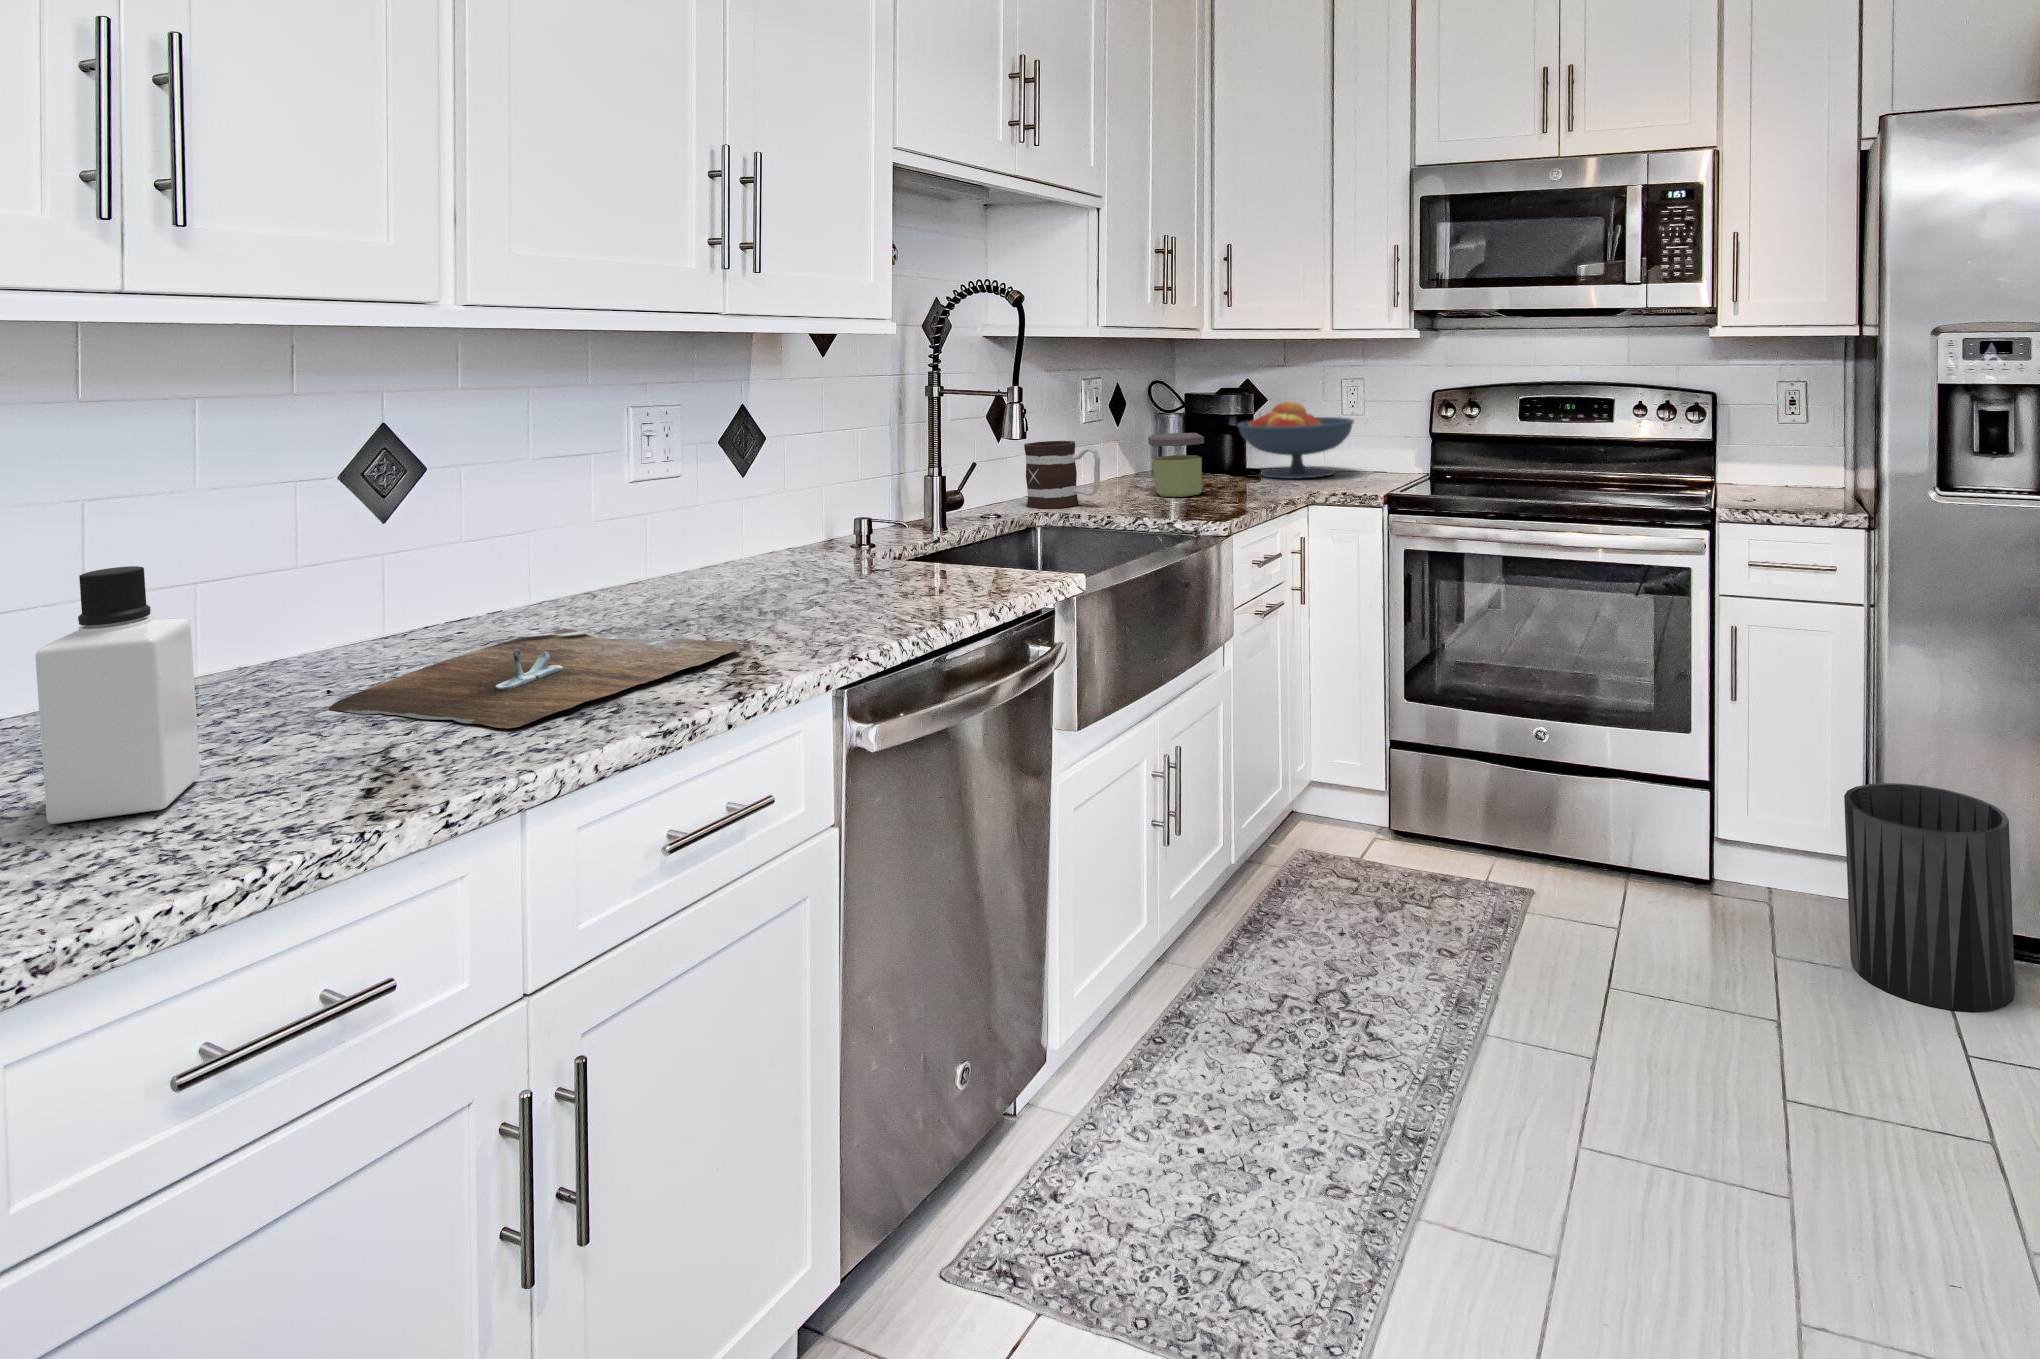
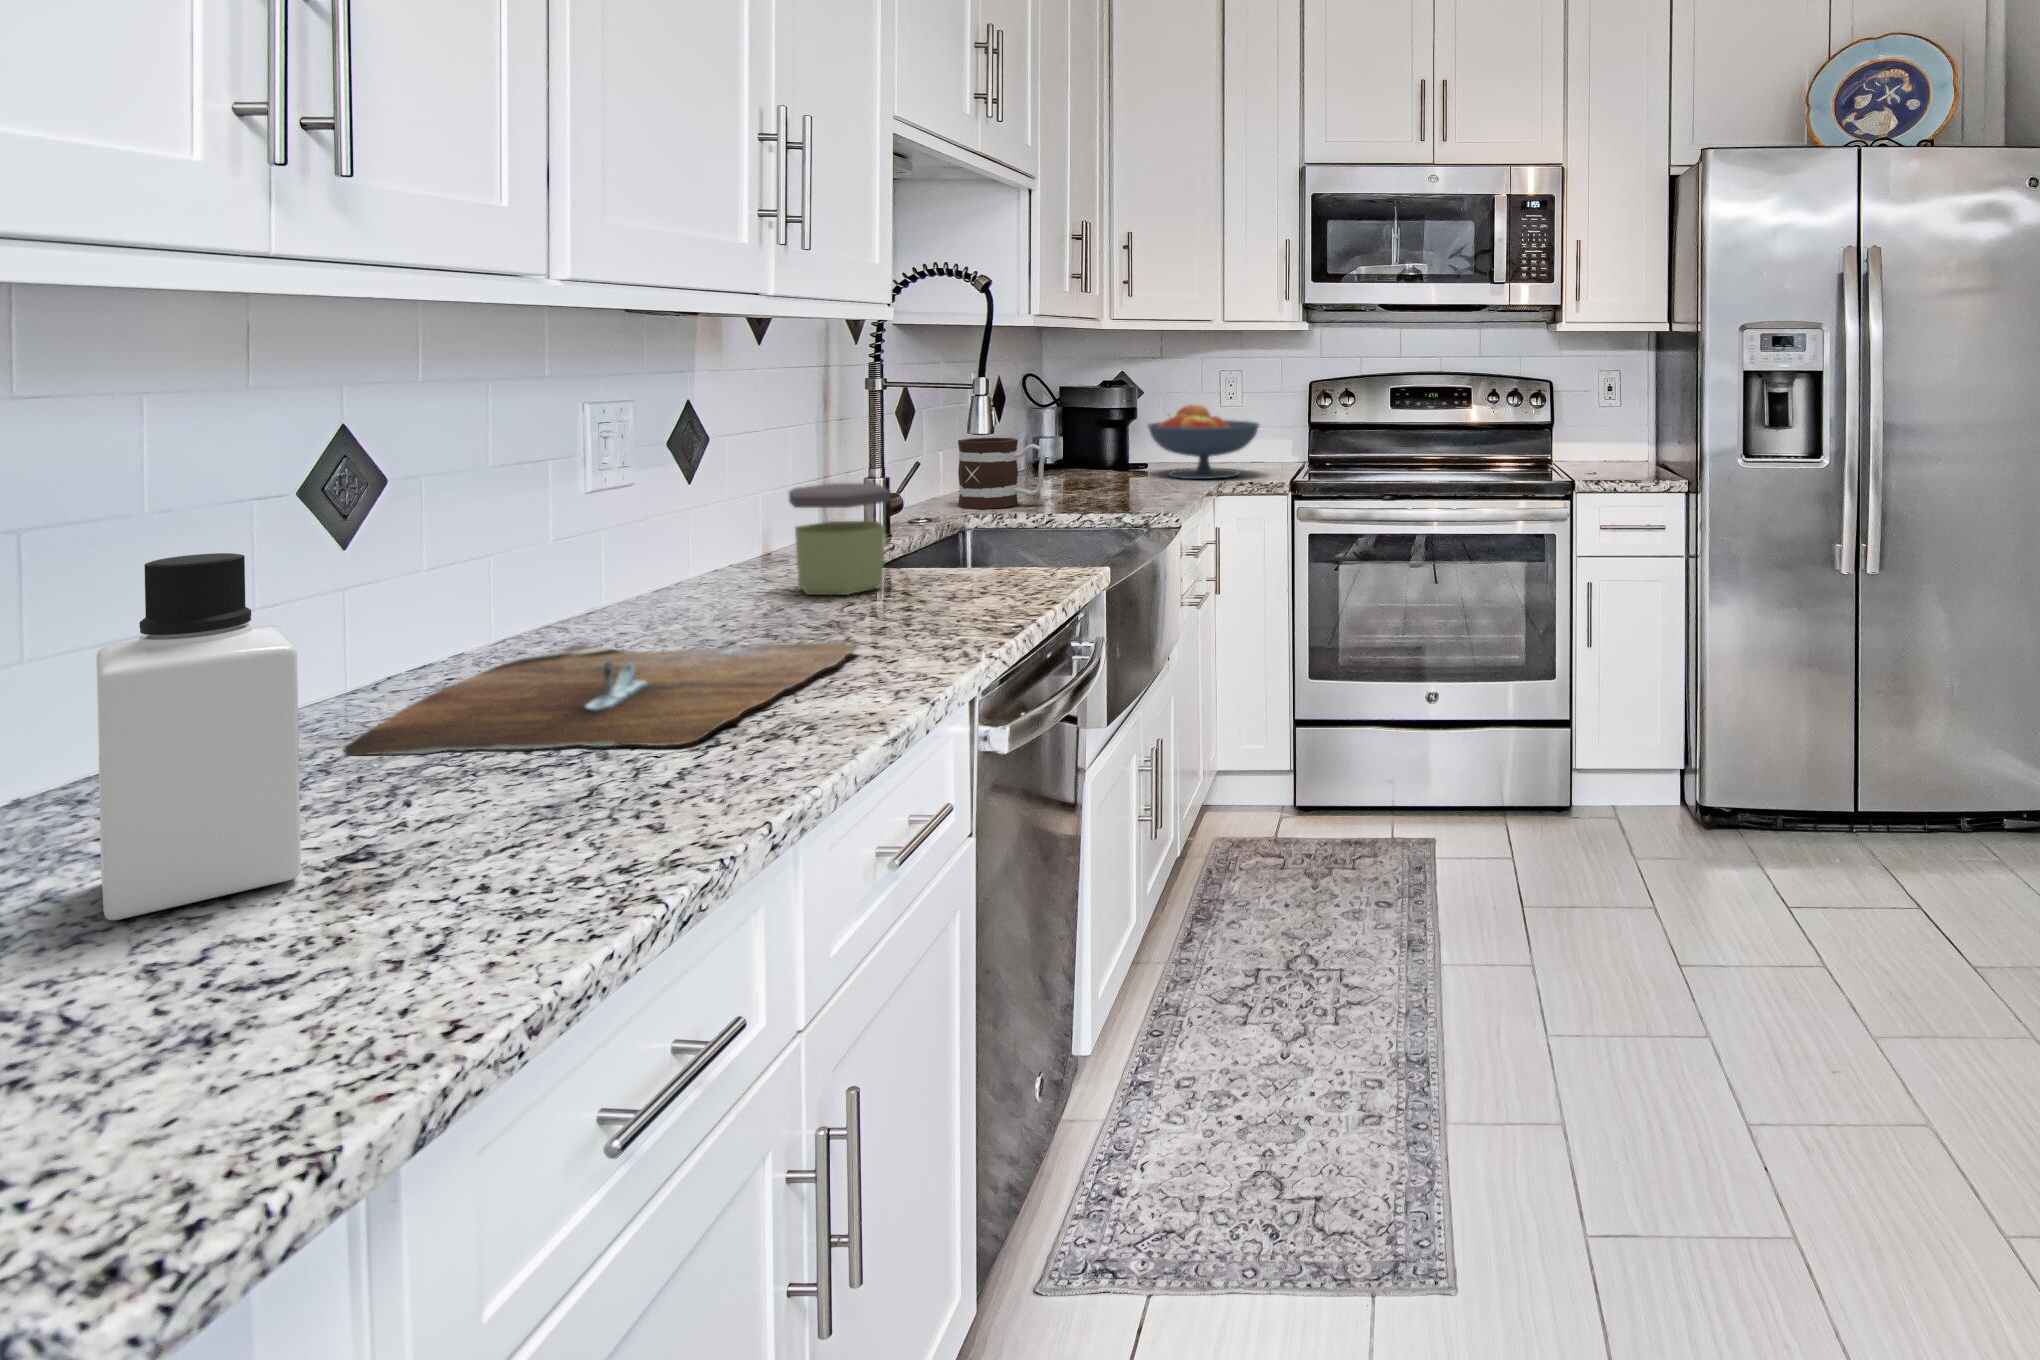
jar: present [1148,433,1204,497] -> present [789,483,891,595]
trash can: present [1844,783,2015,1011] -> none [1667,710,1773,877]

